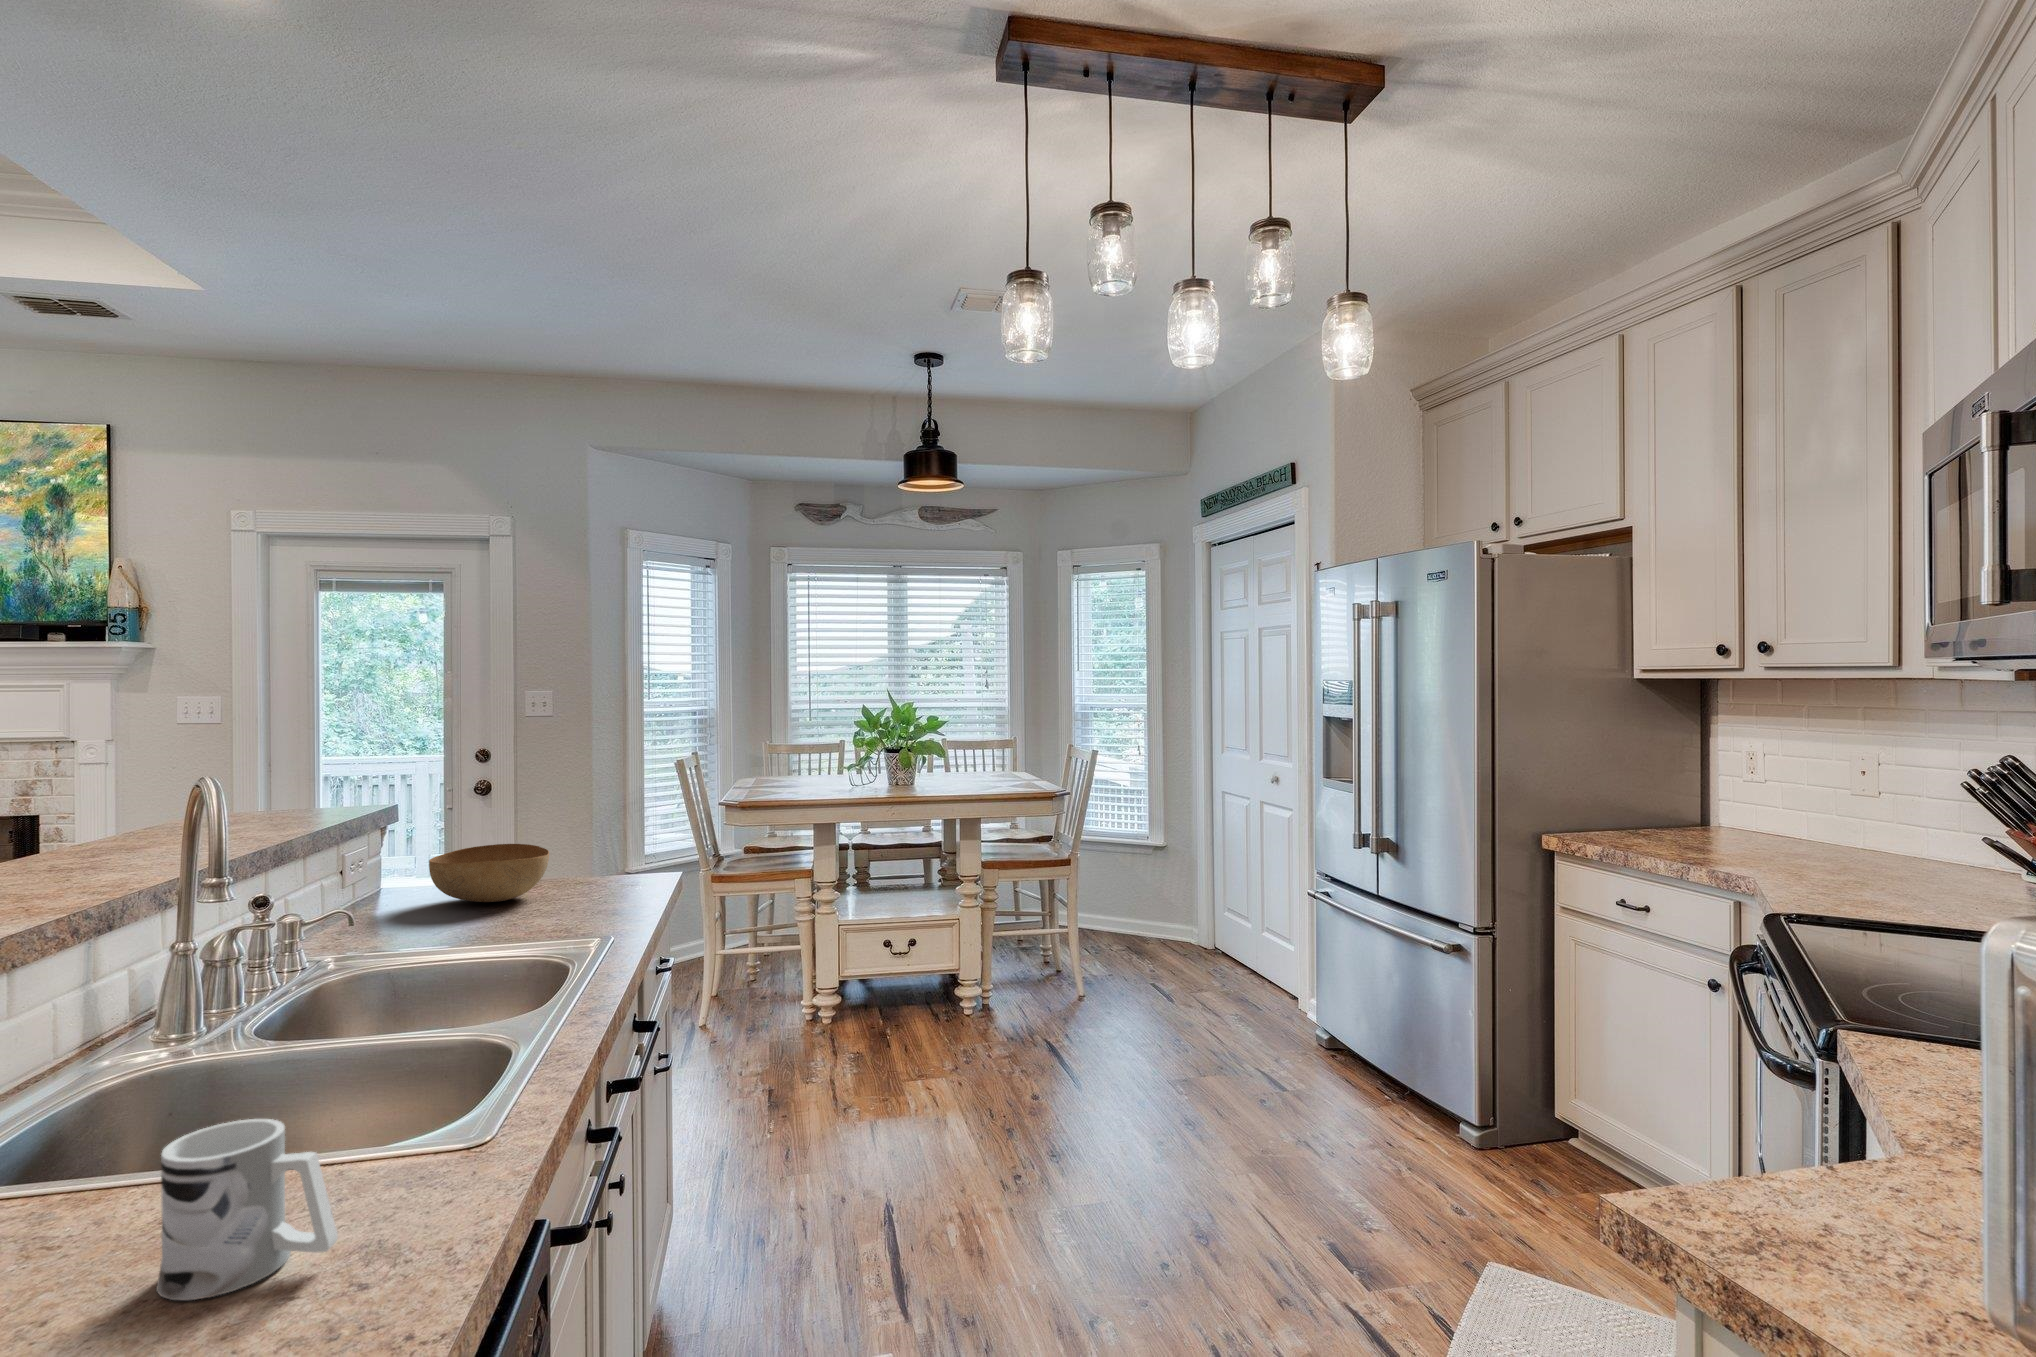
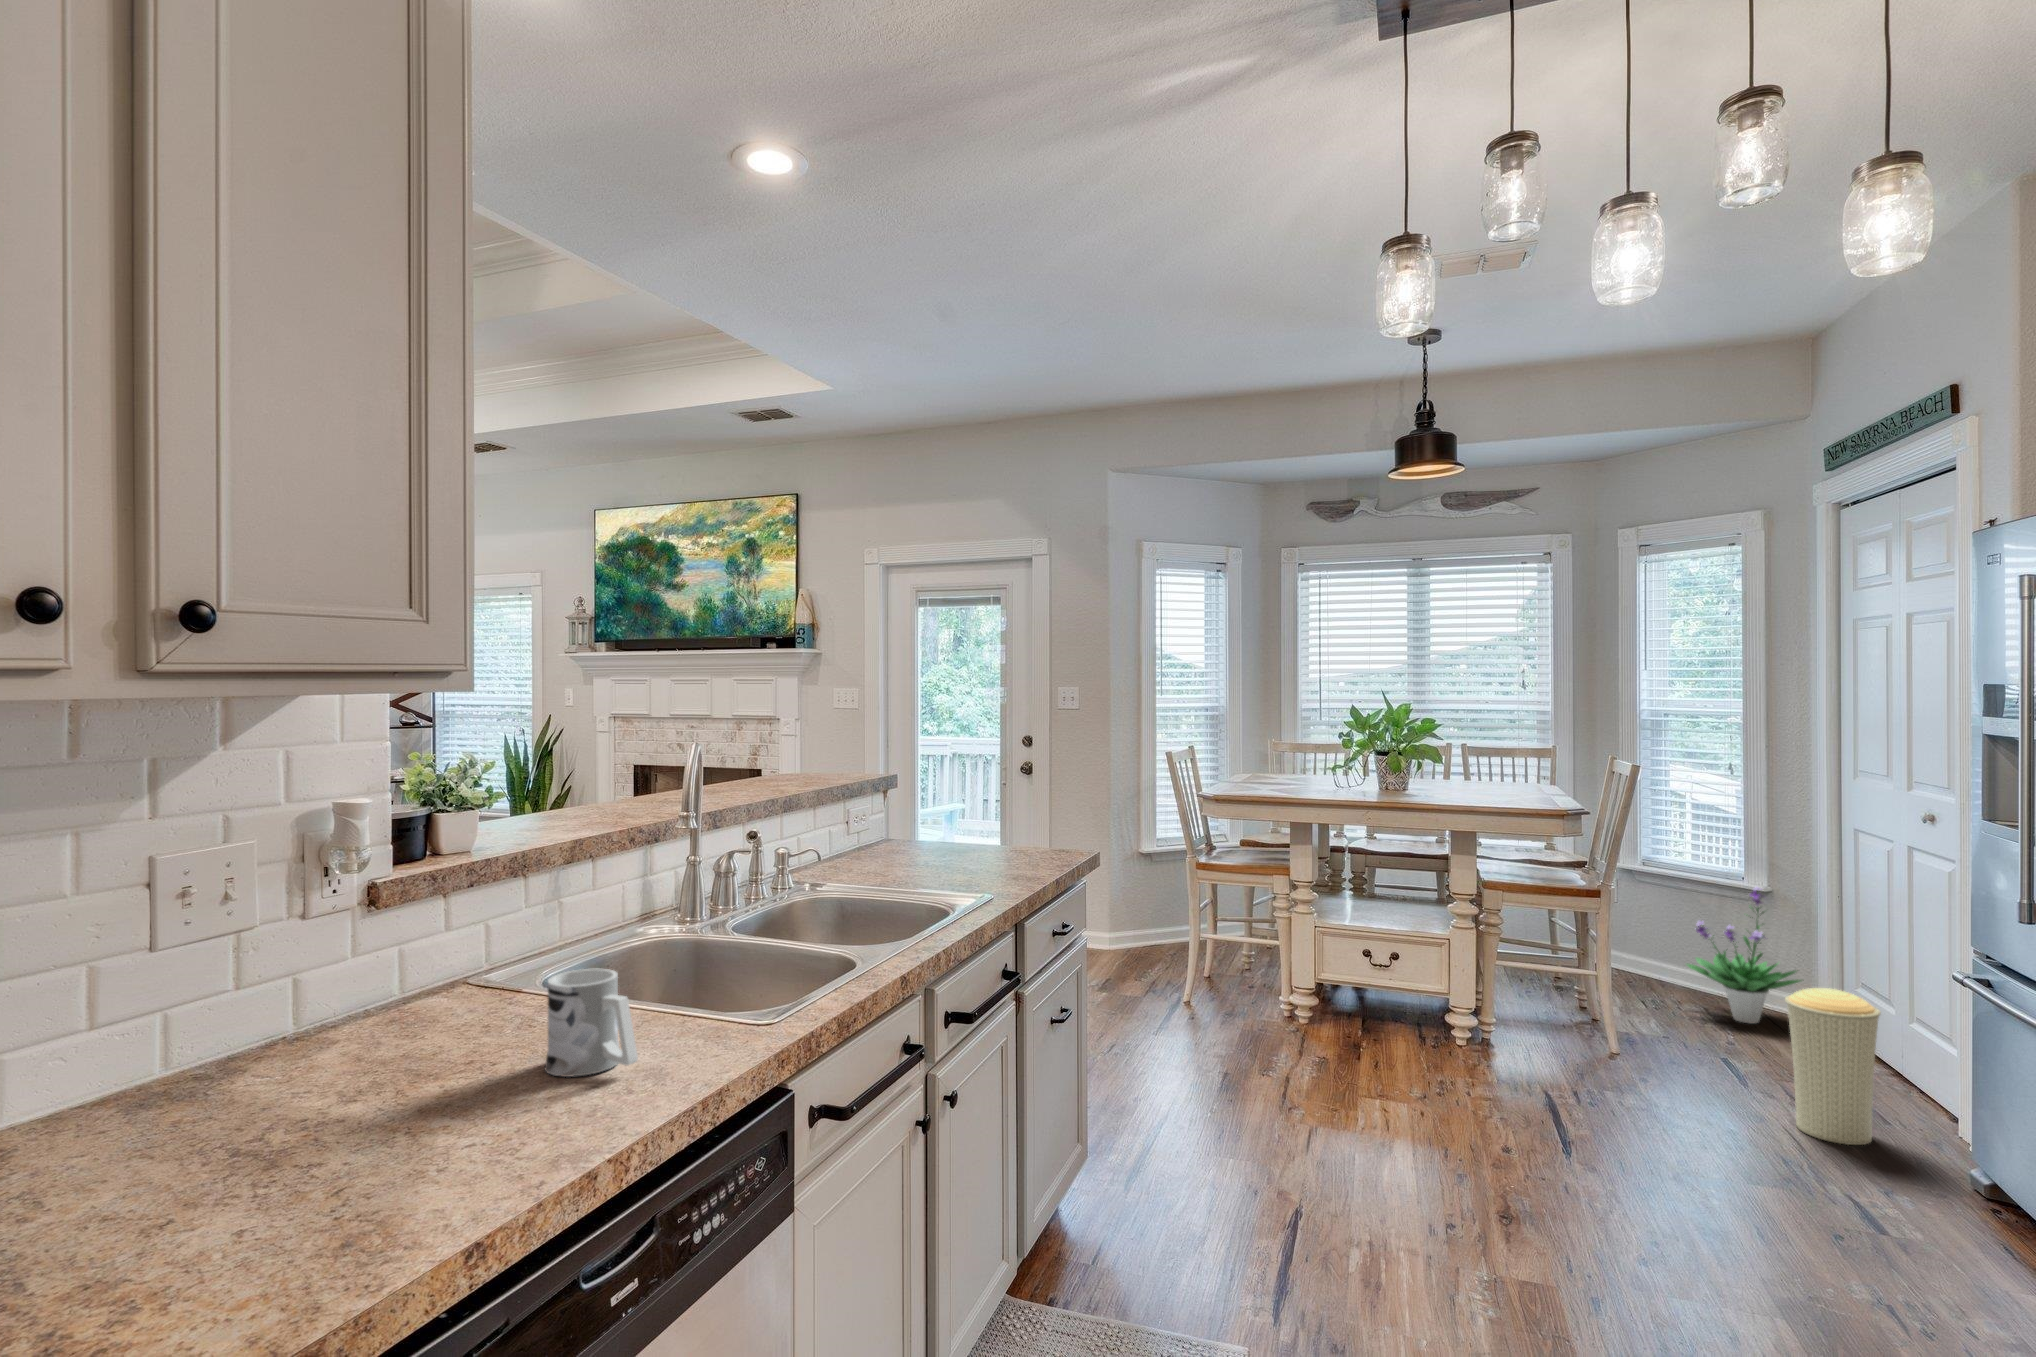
bowl: present [429,844,549,902] -> none [895,814,984,861]
potted plant: none [1121,845,1201,956] -> present [1687,887,1801,1023]
trash can: none [1215,920,1275,1039] -> present [1785,988,1881,1145]

